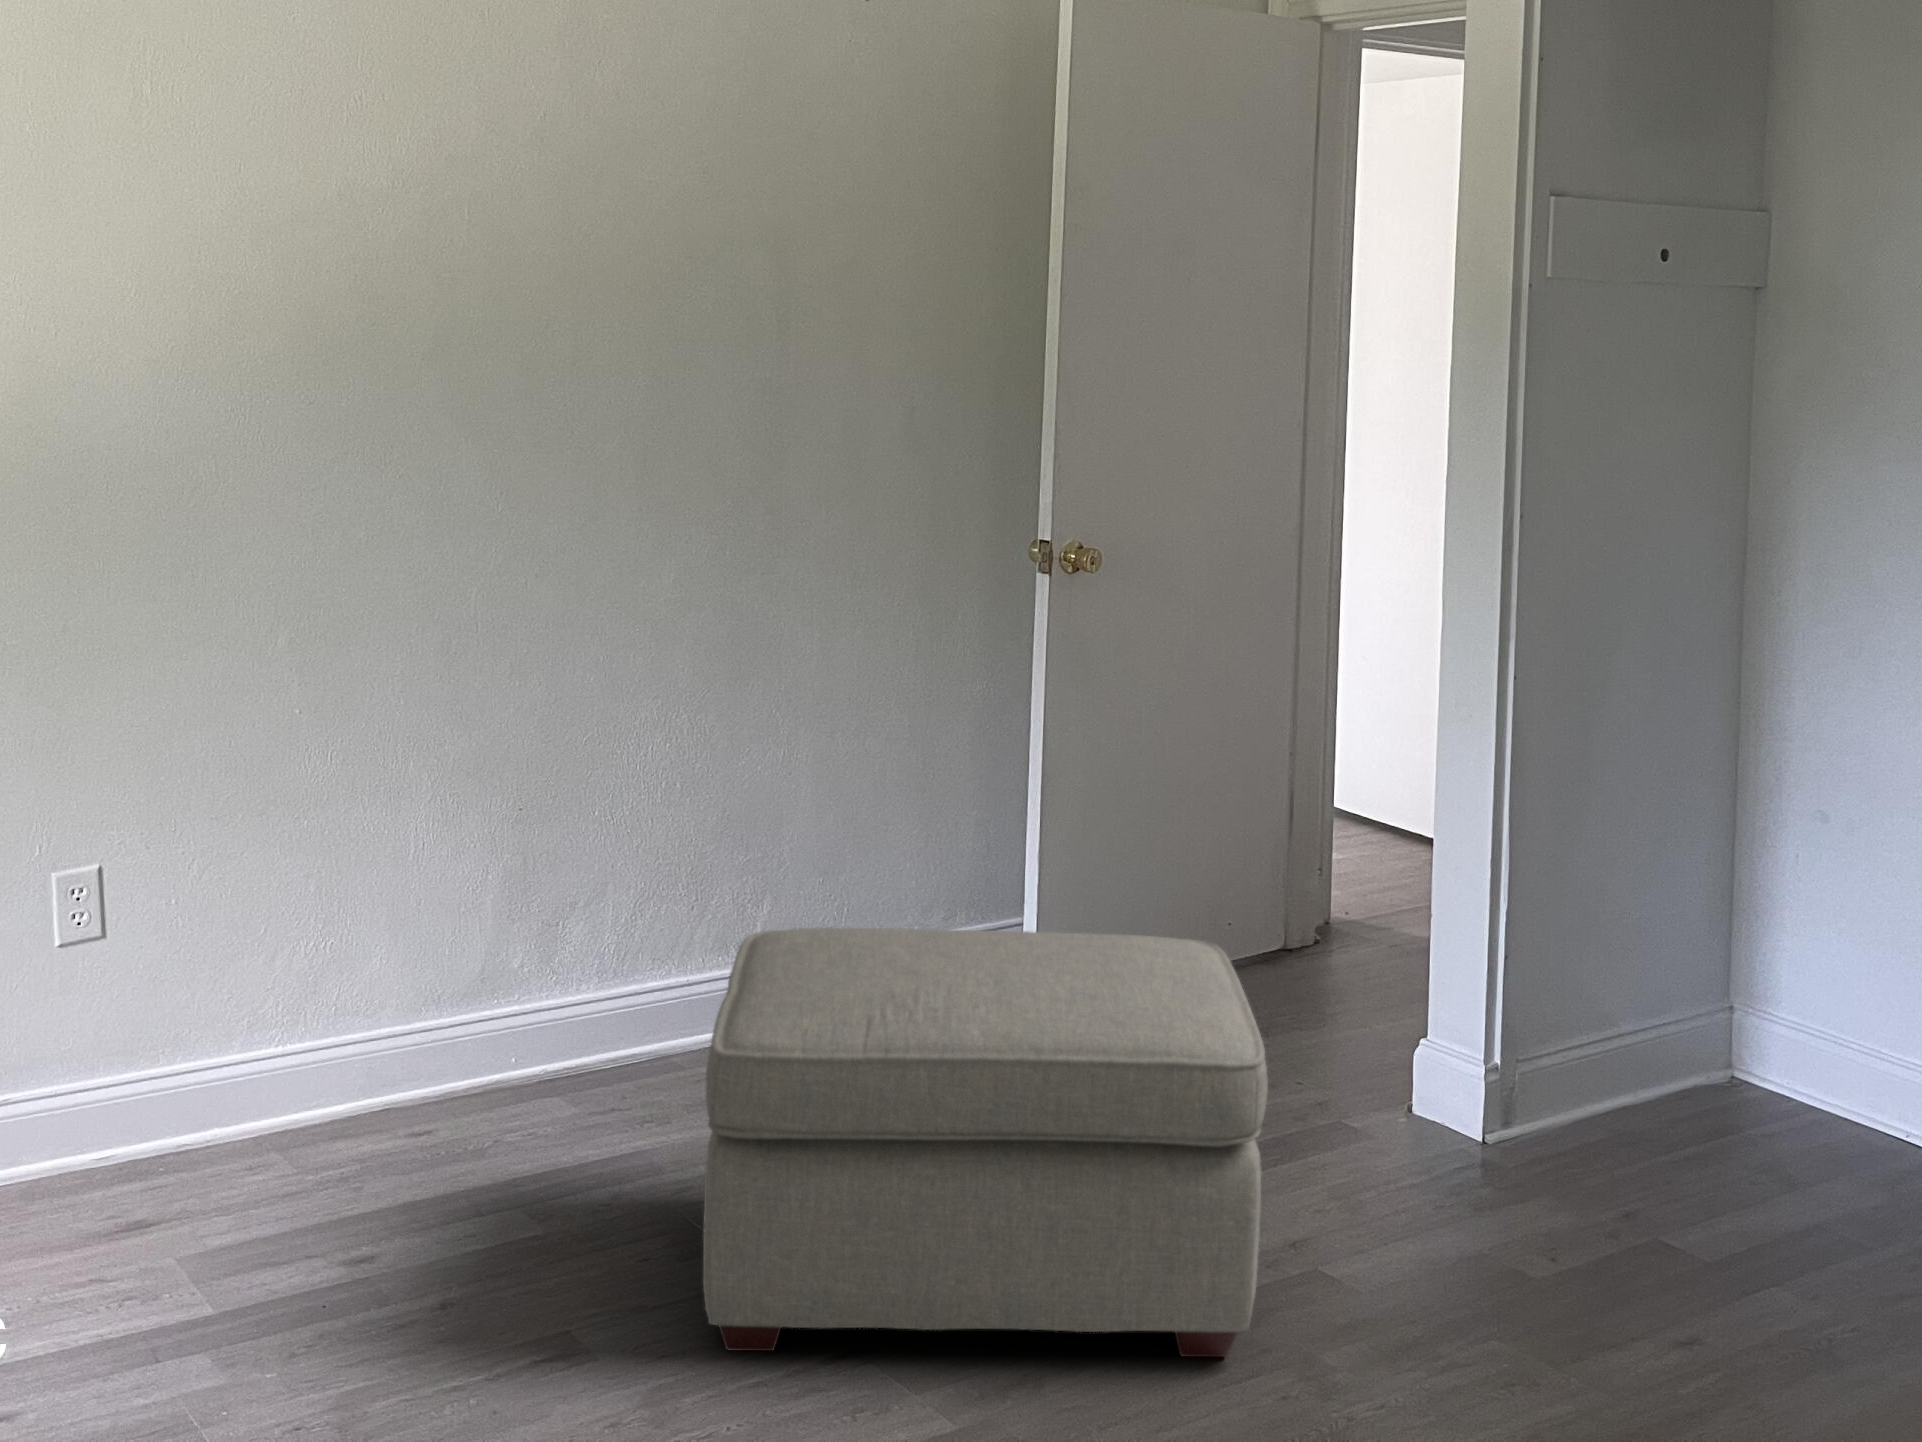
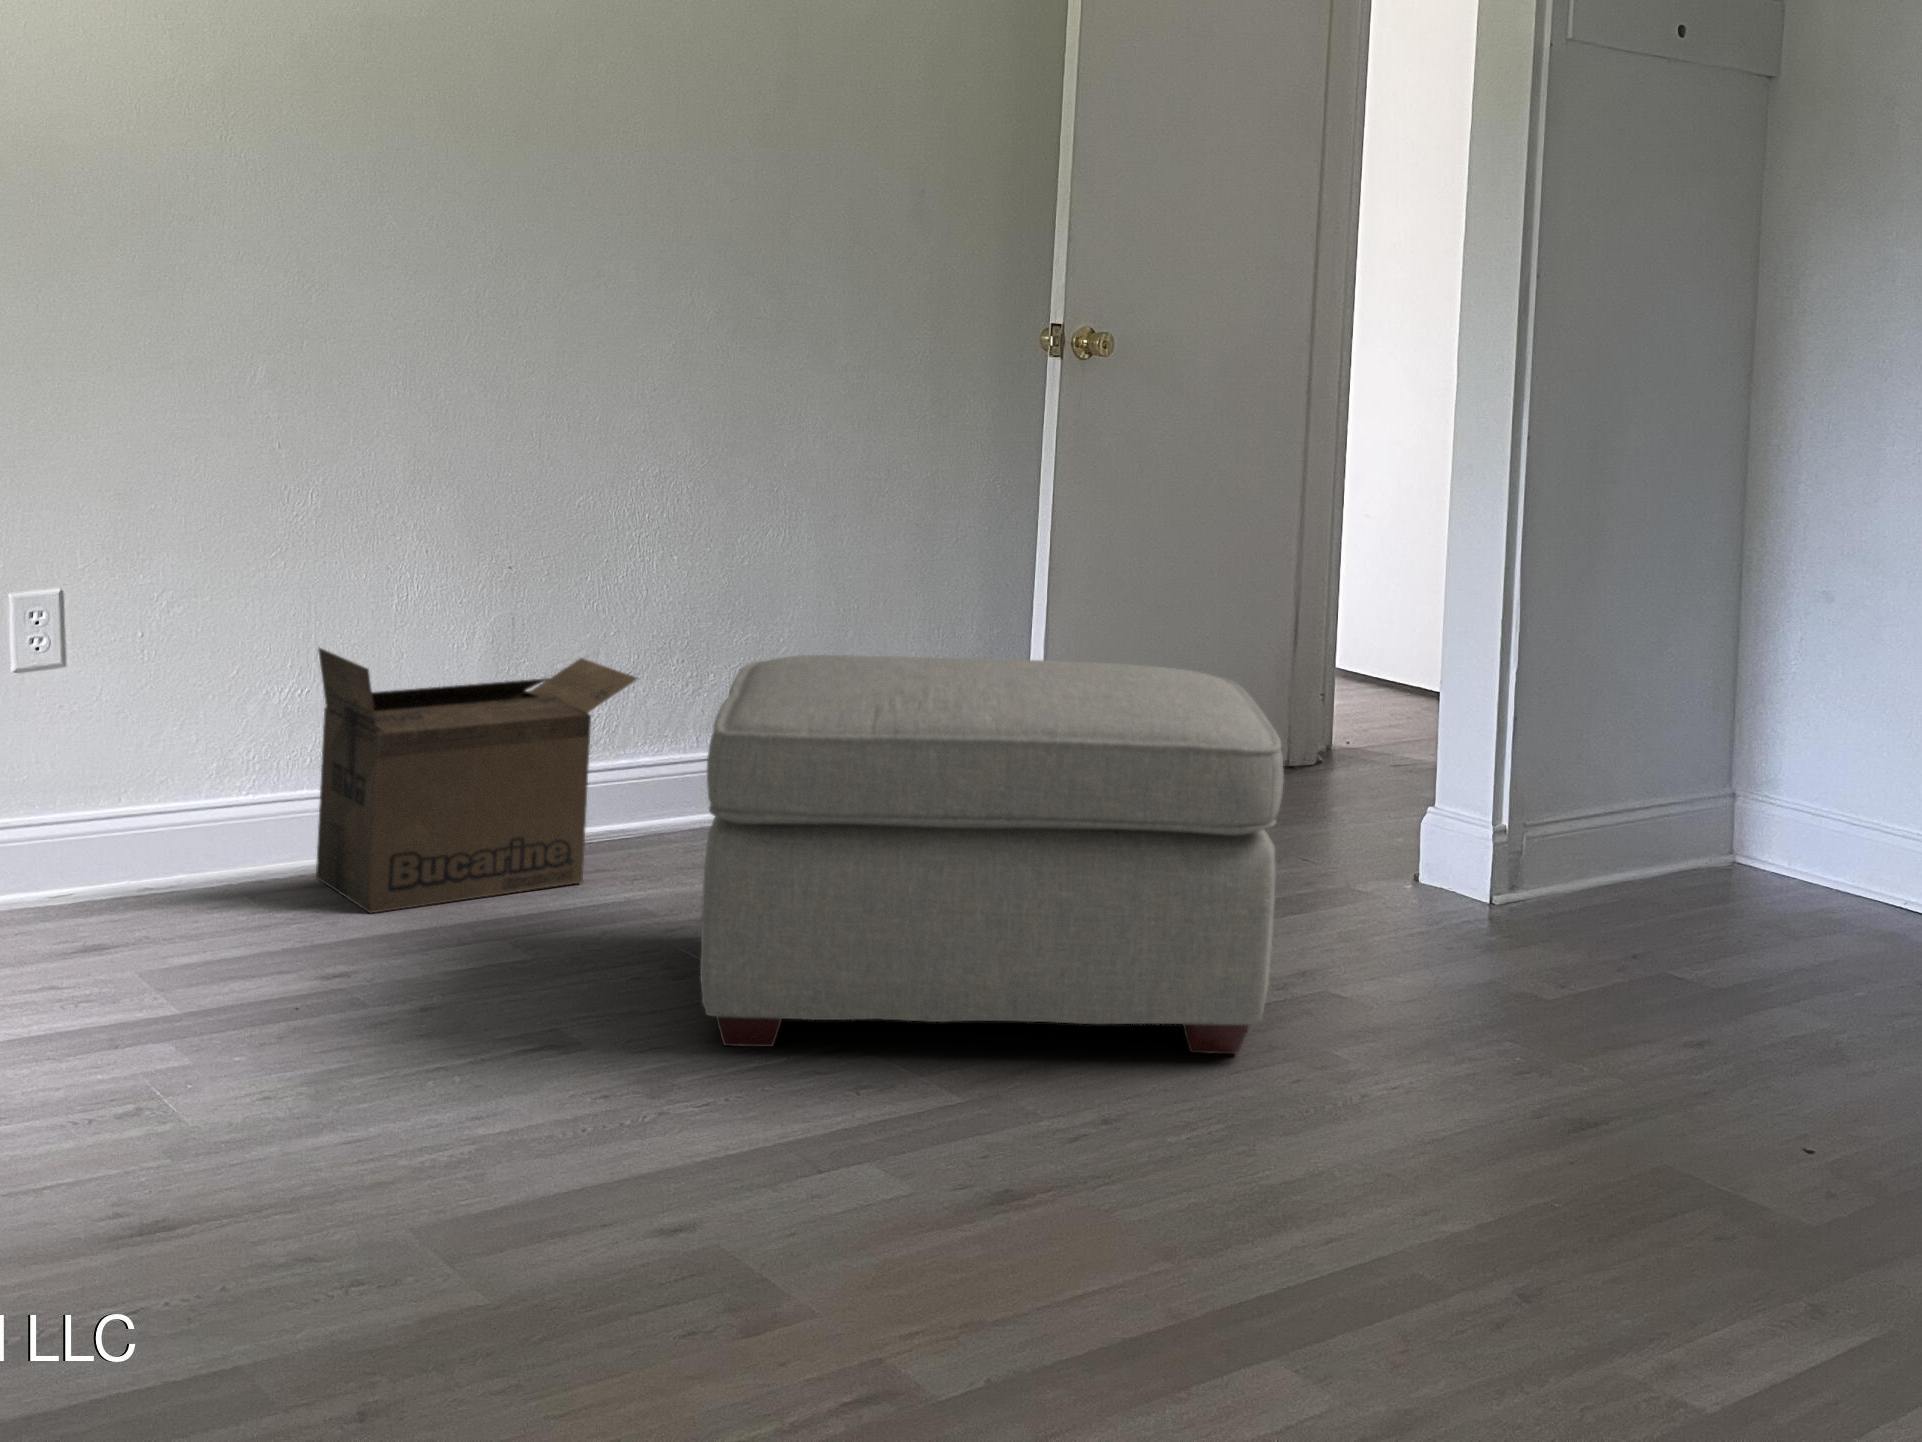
cardboard box: none [341,894,646,1172] -> present [316,648,637,913]

